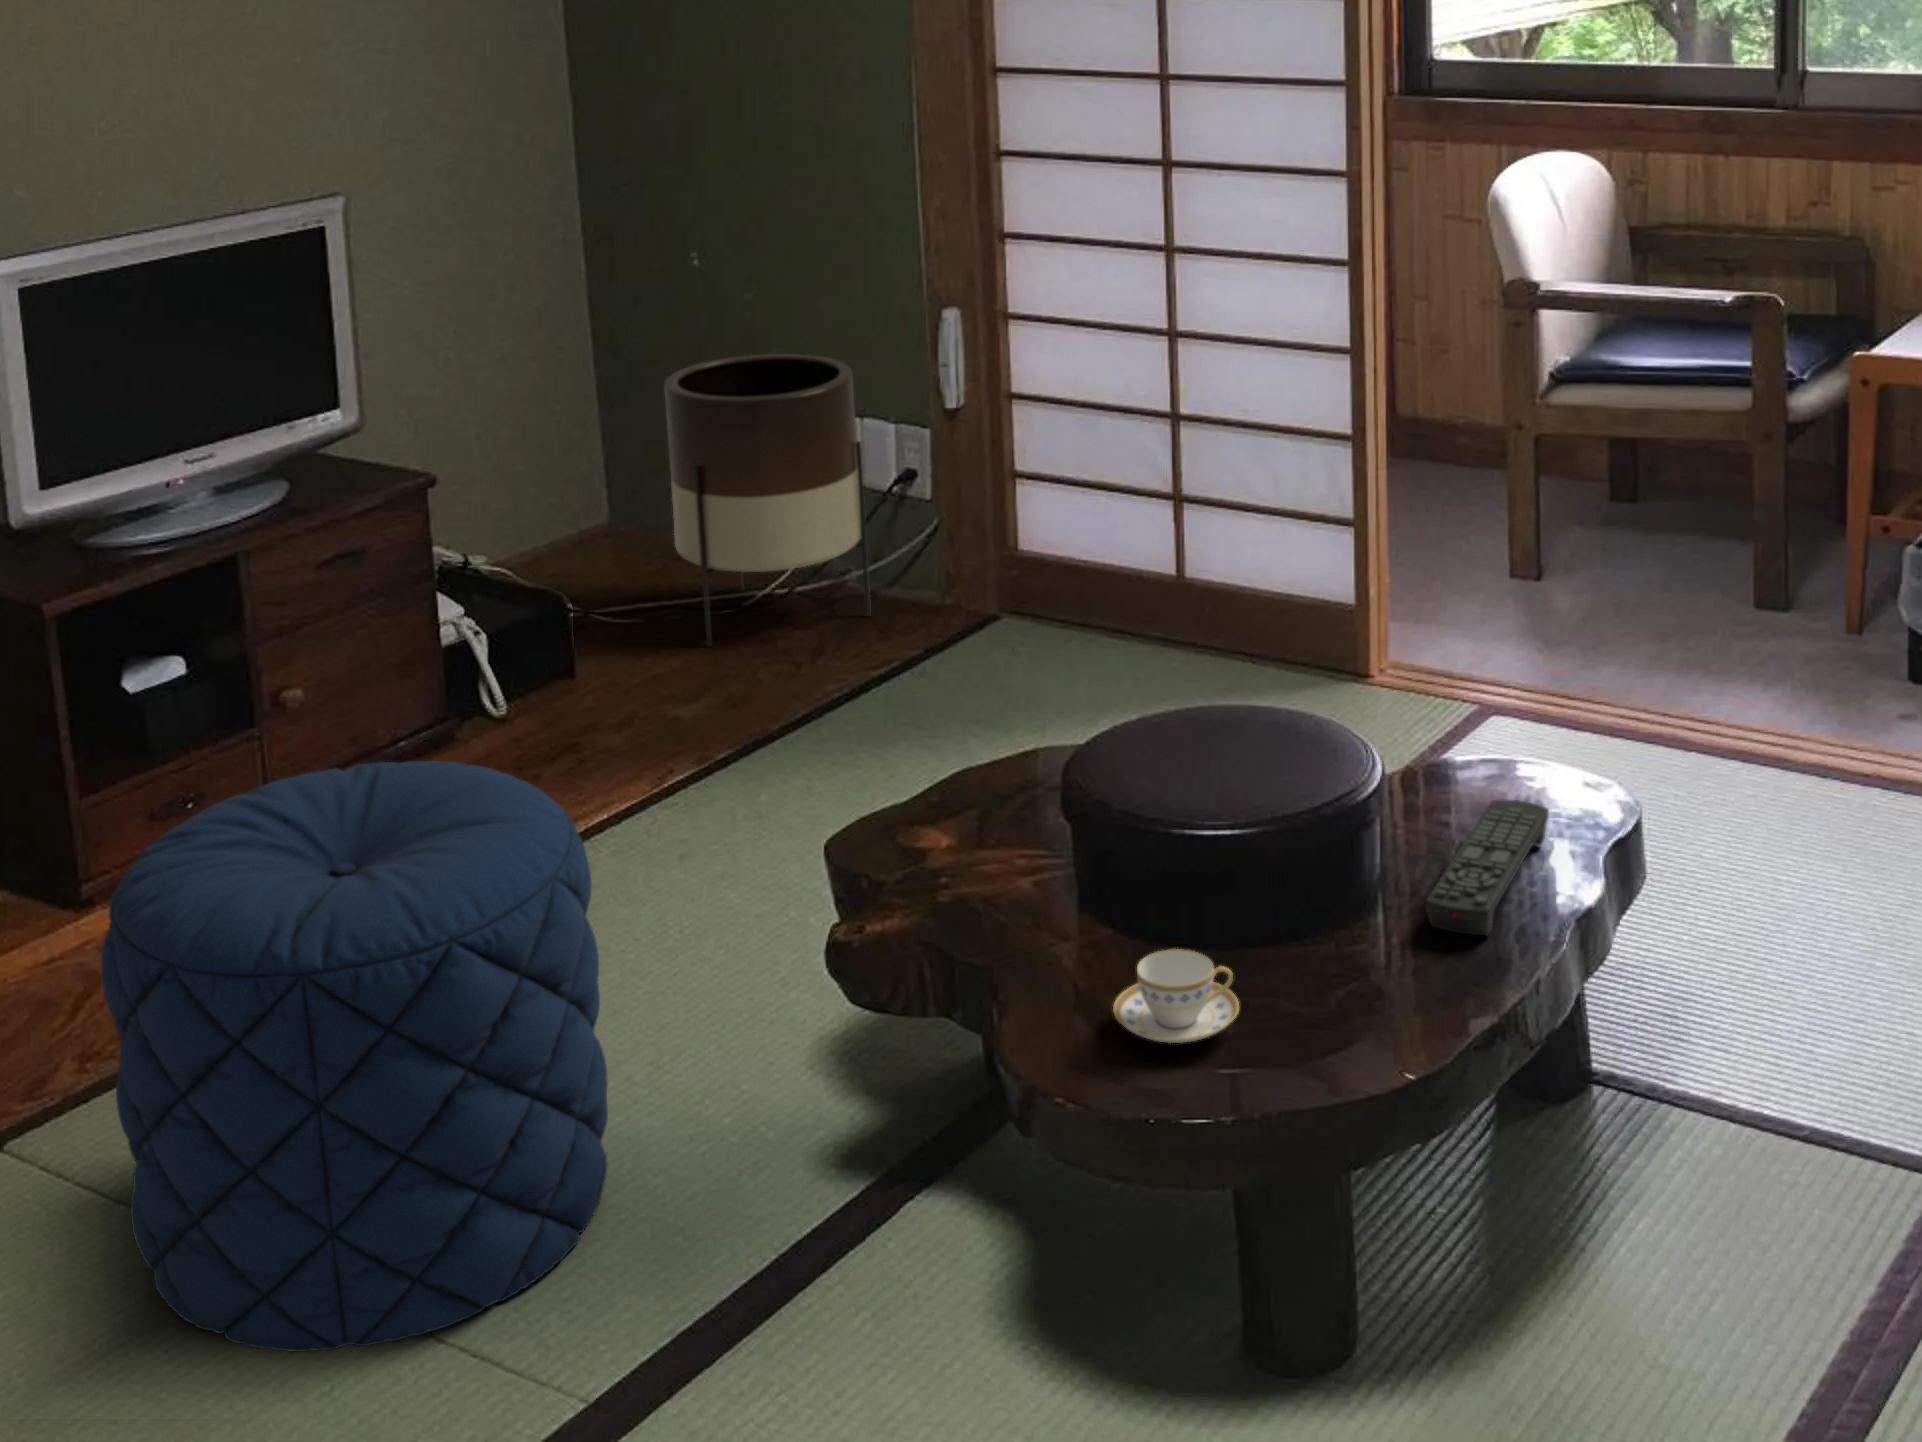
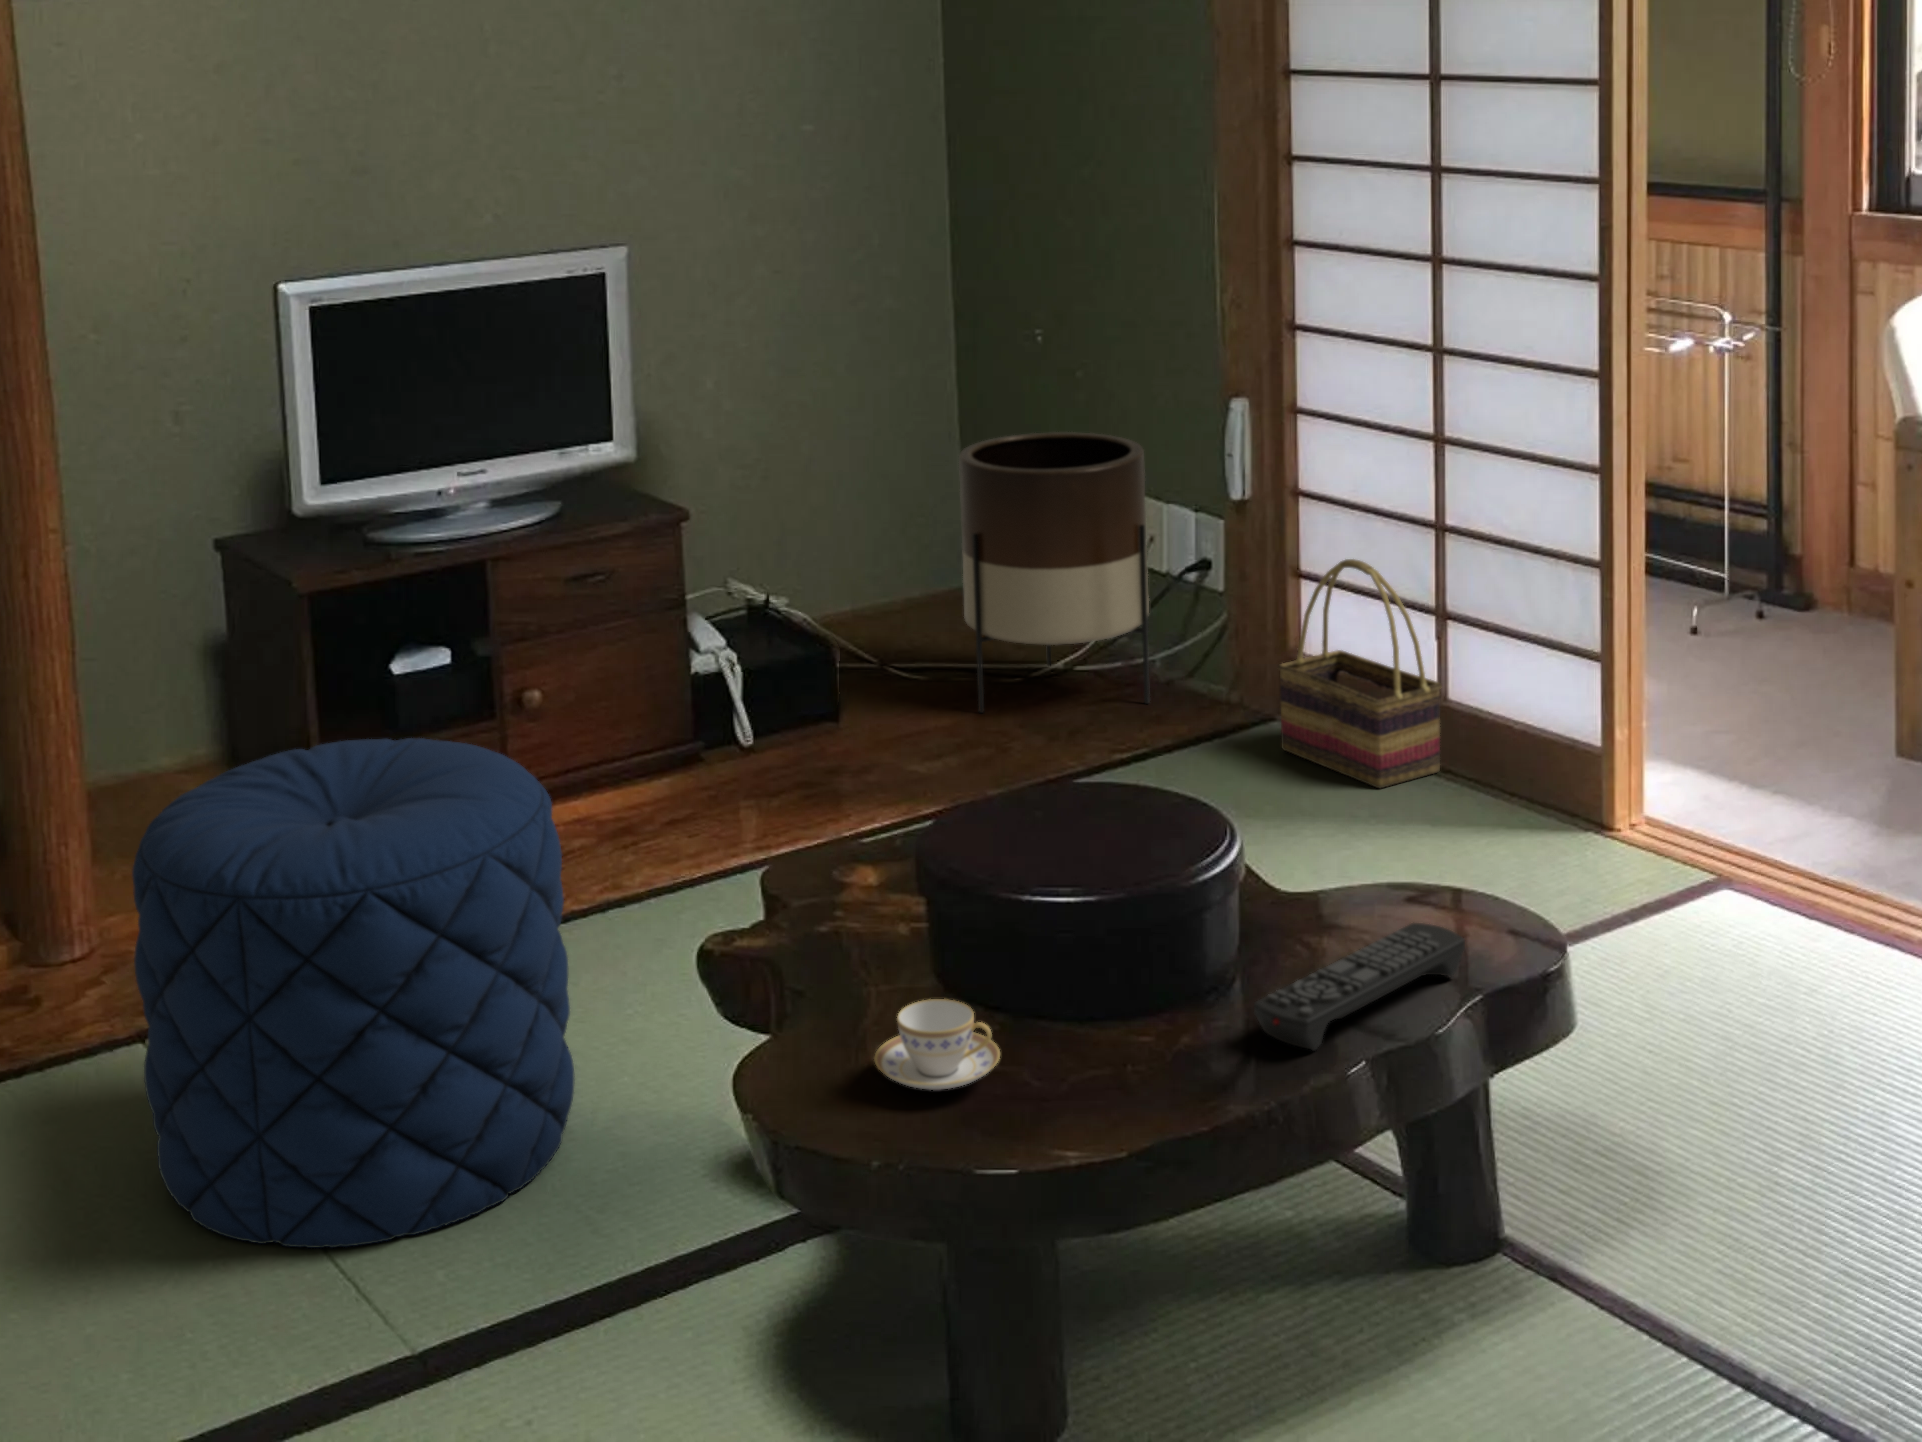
basket: none [1024,456,1189,671] -> present [1278,559,1442,788]

